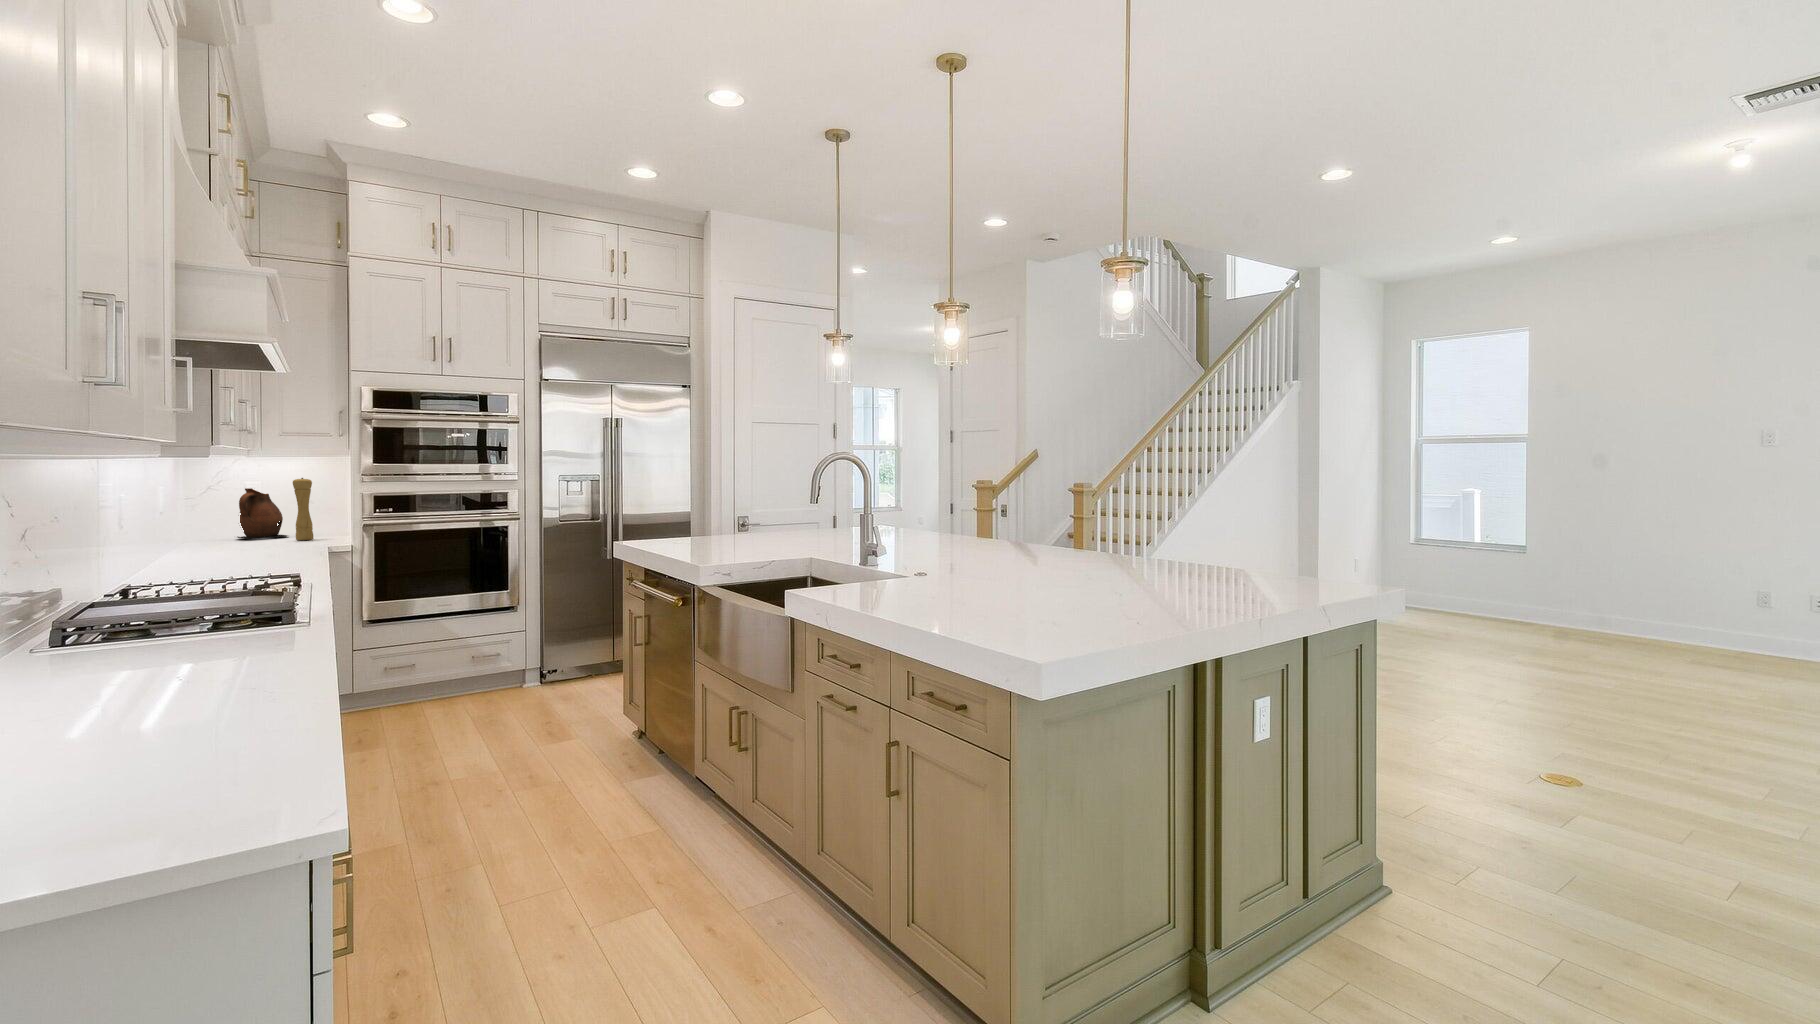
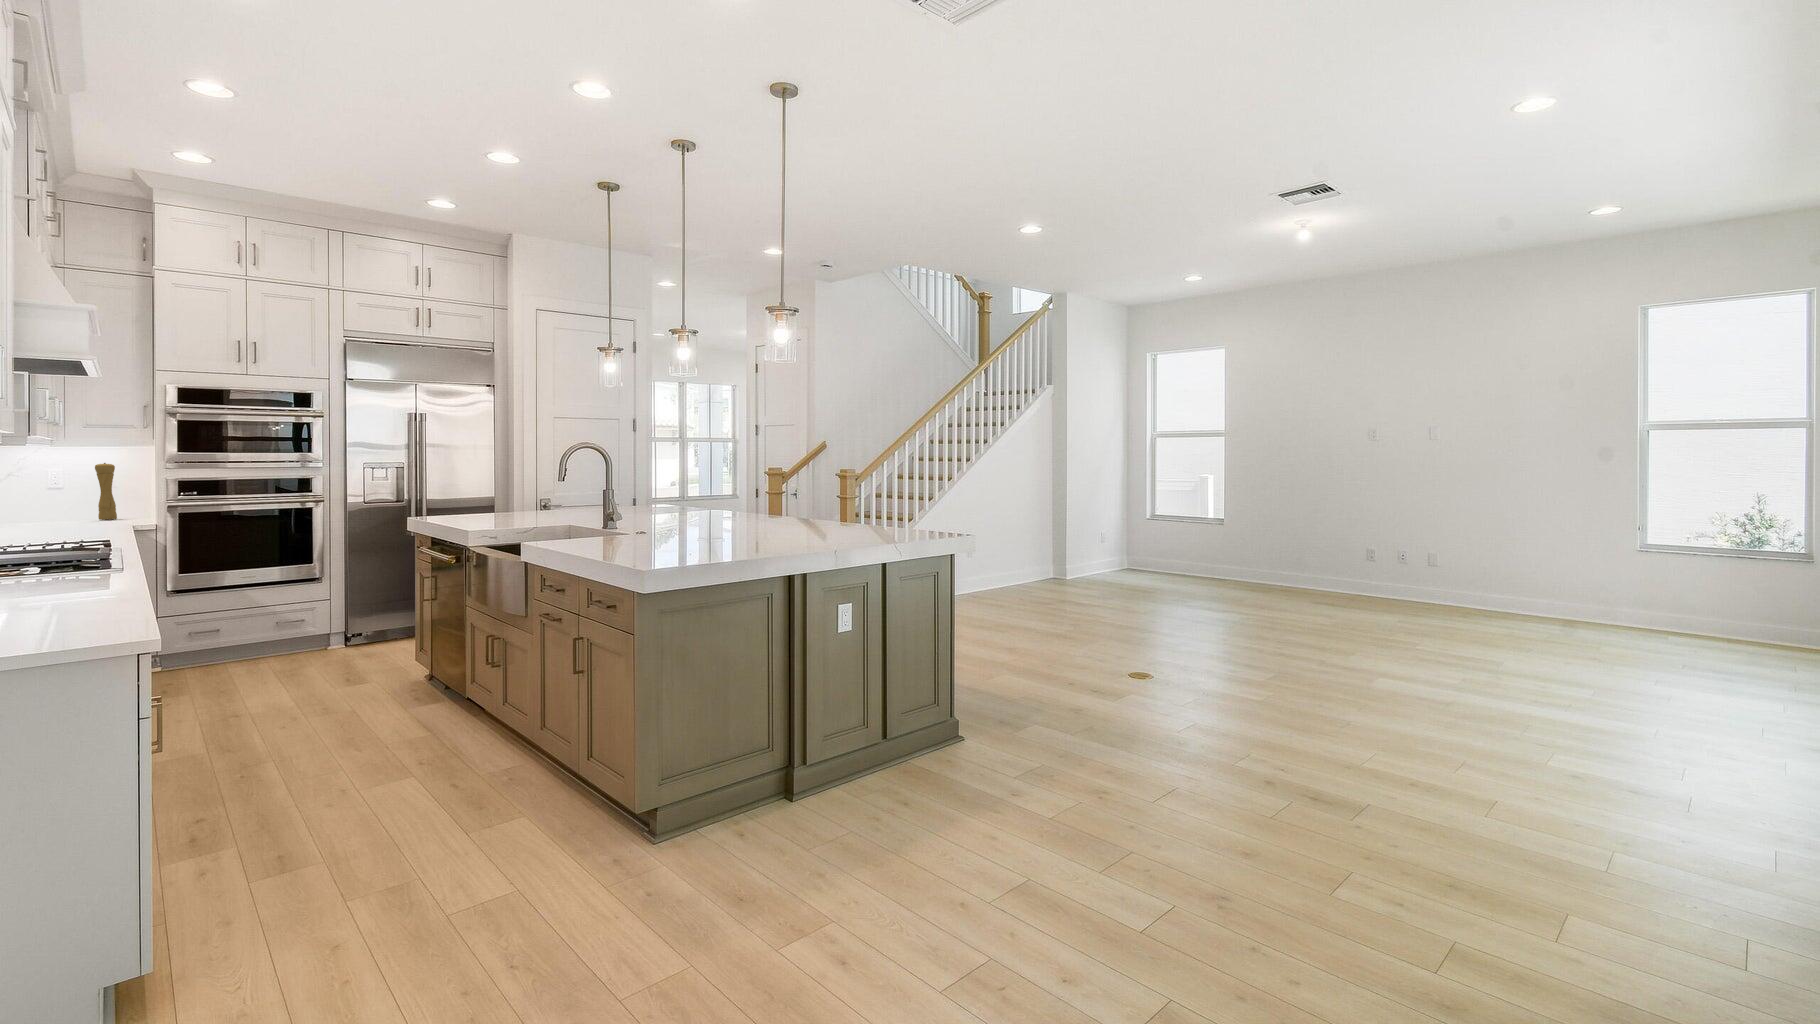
ceramic pitcher: present [237,488,287,539] -> none [34,473,92,519]

